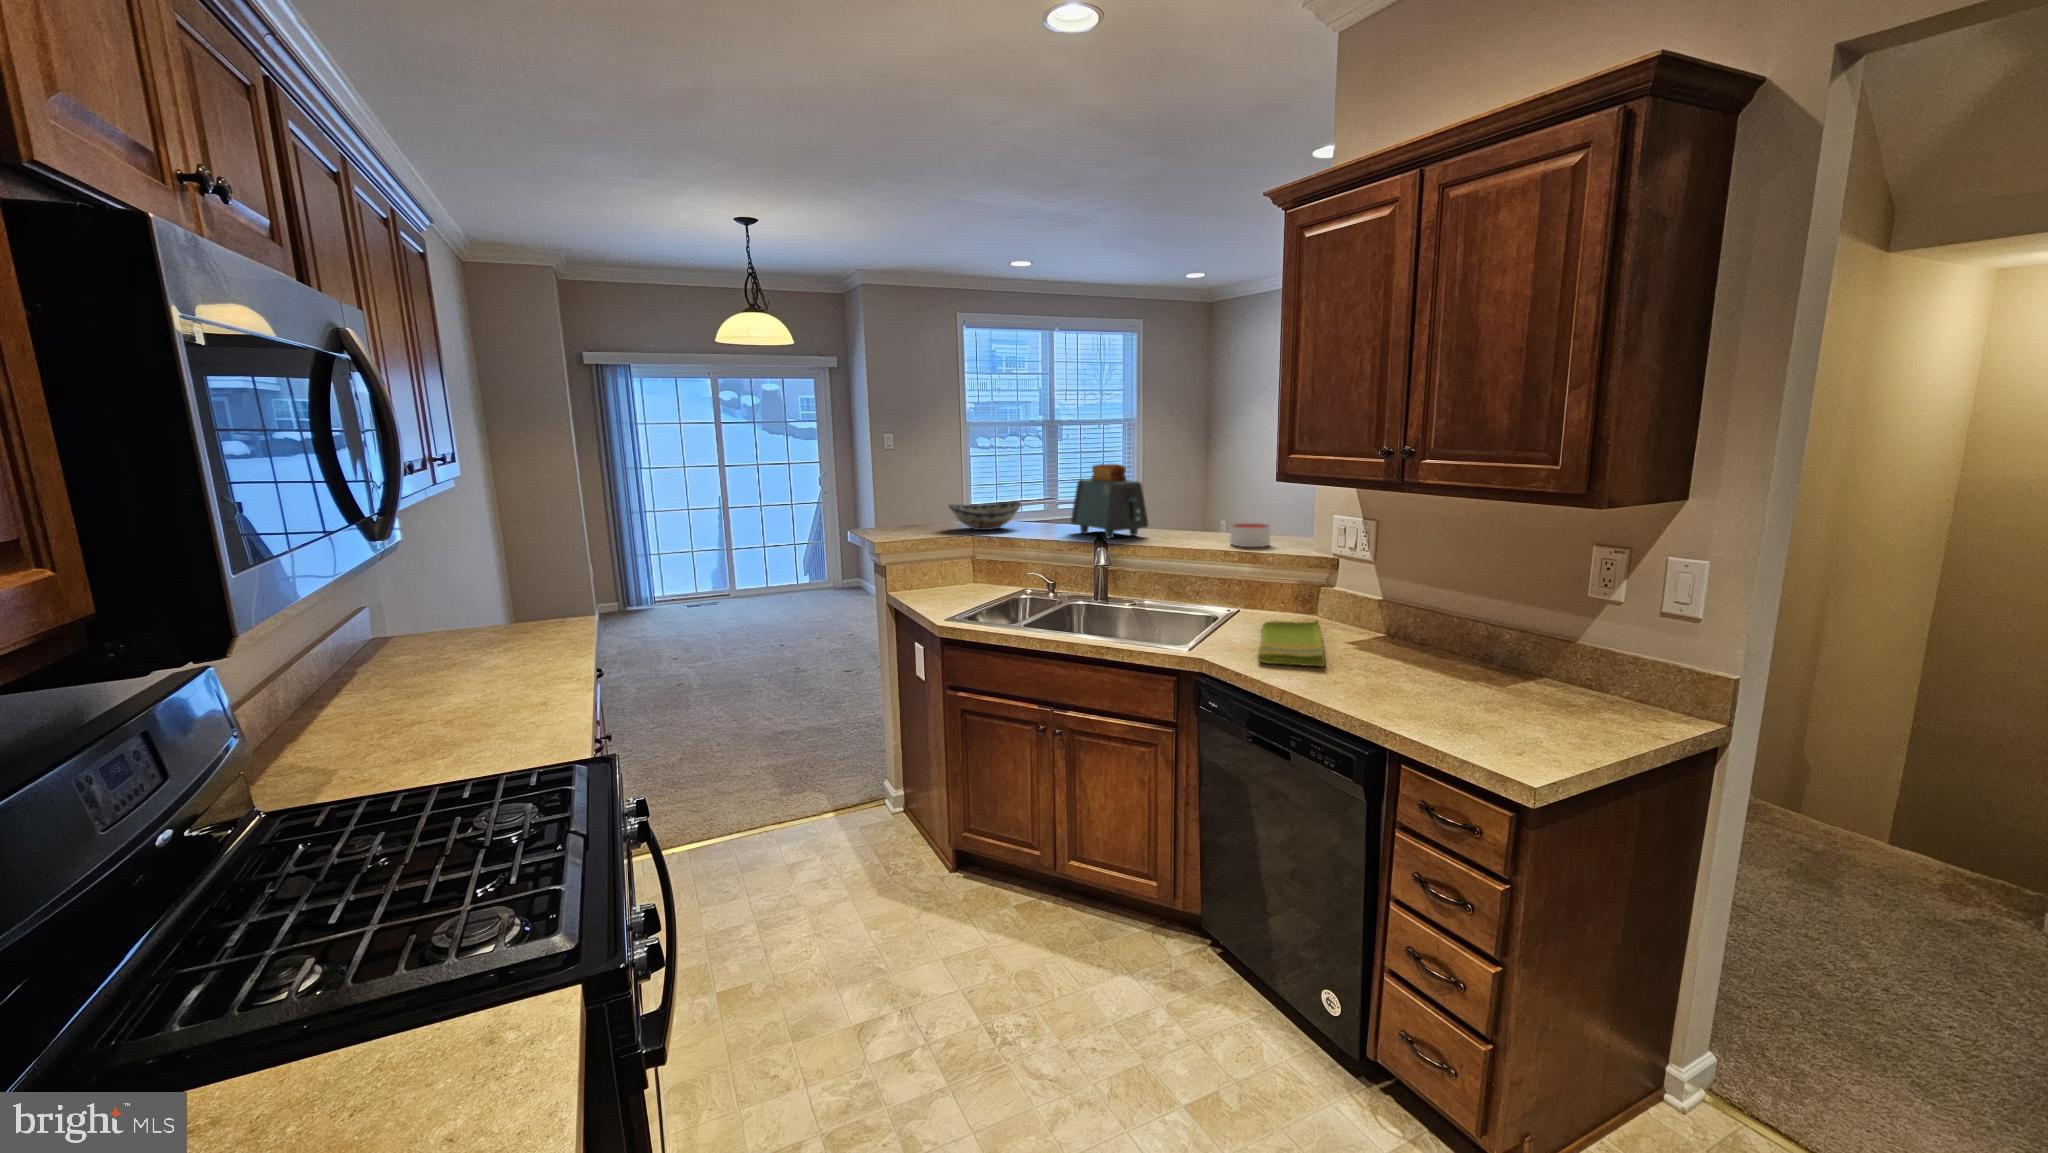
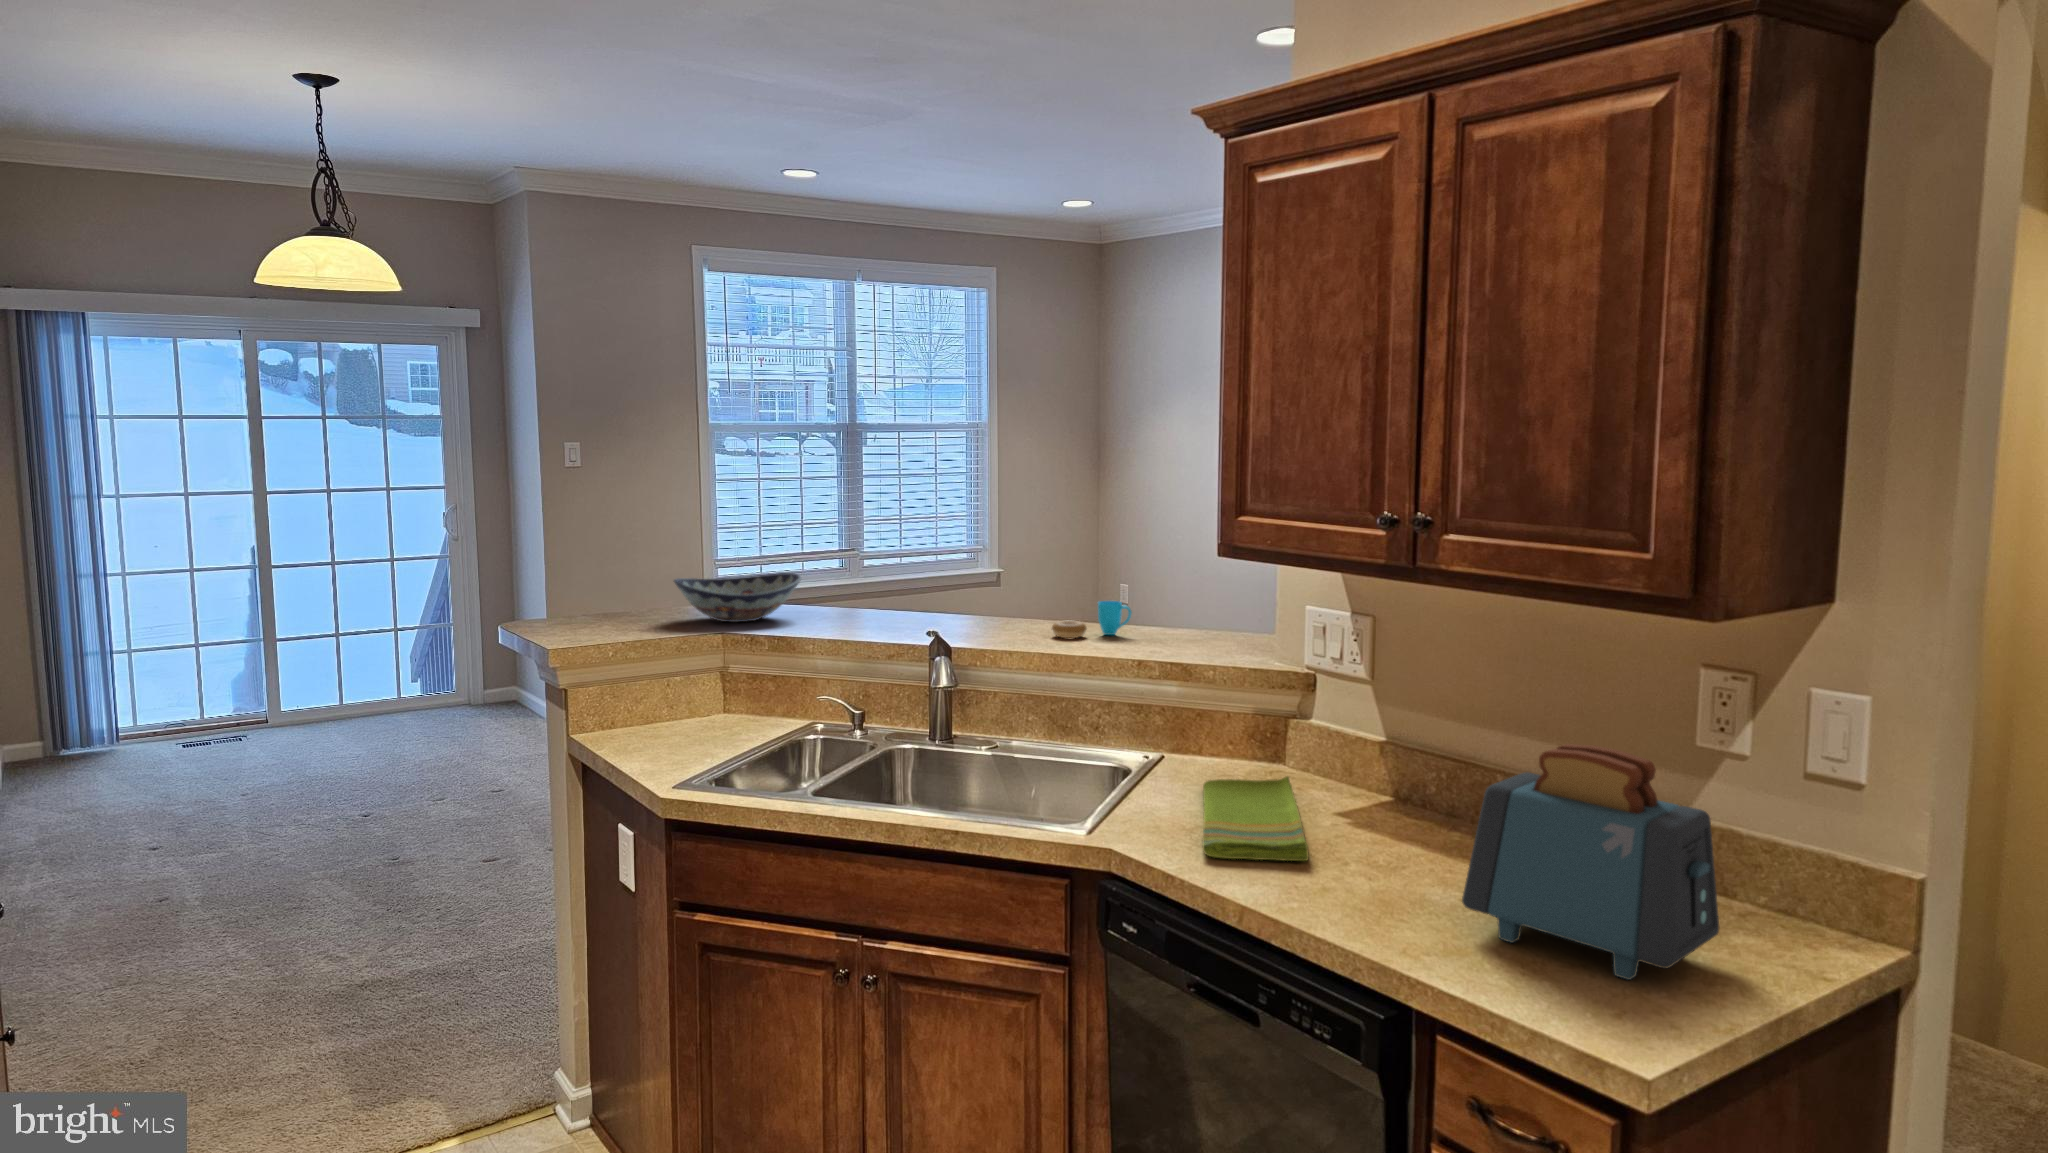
toaster: present [1071,464,1148,538] -> present [1462,744,1719,980]
cup: none [1173,516,1224,538] -> present [1052,601,1131,638]
candle: present [1230,523,1270,547] -> none [1144,614,1207,655]

